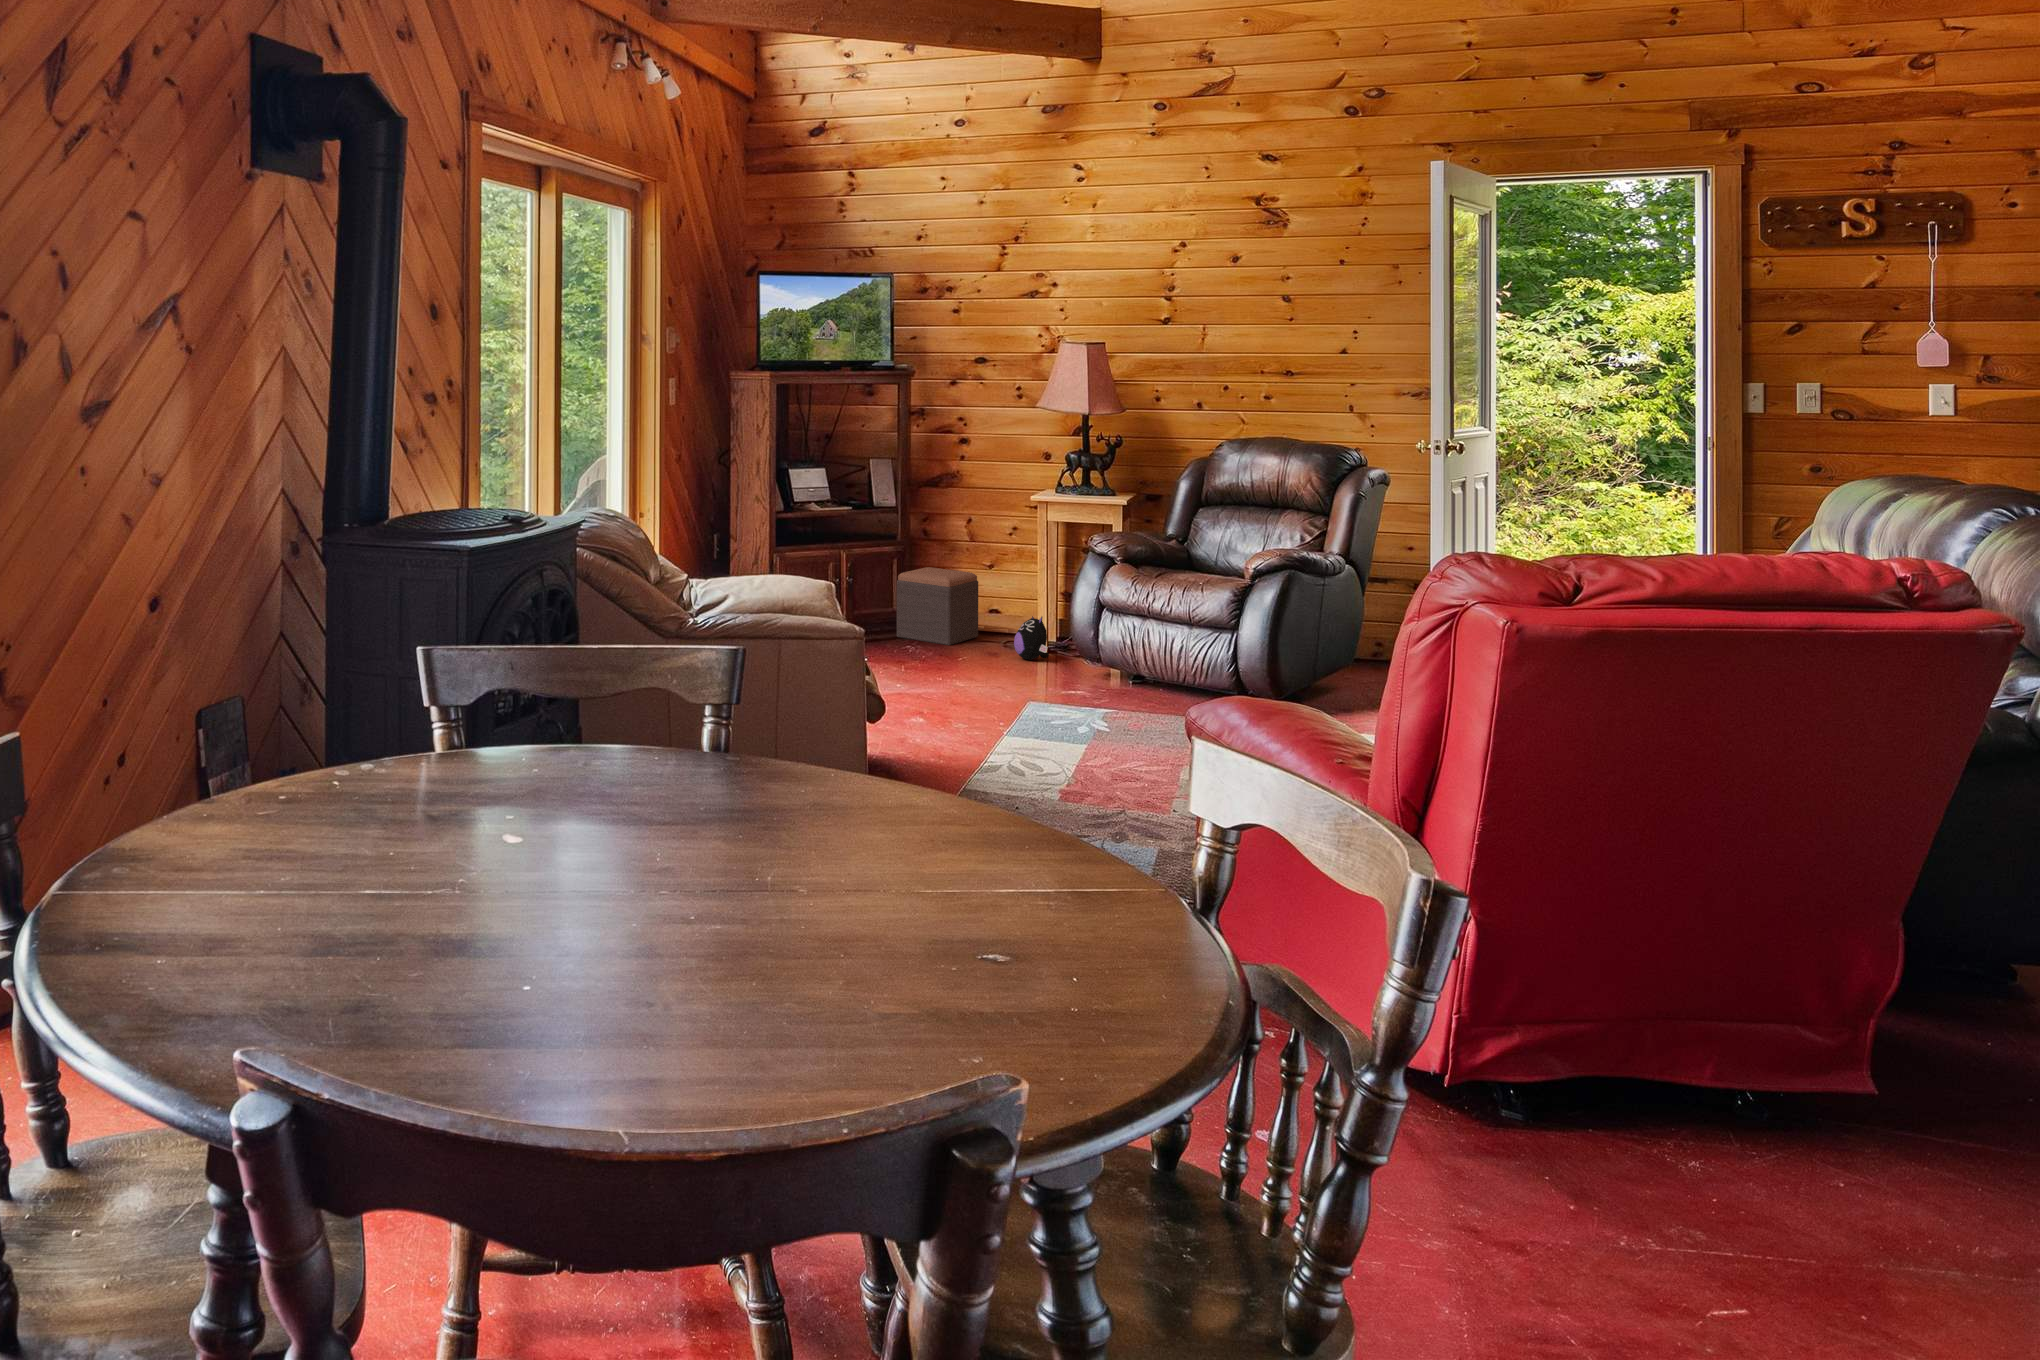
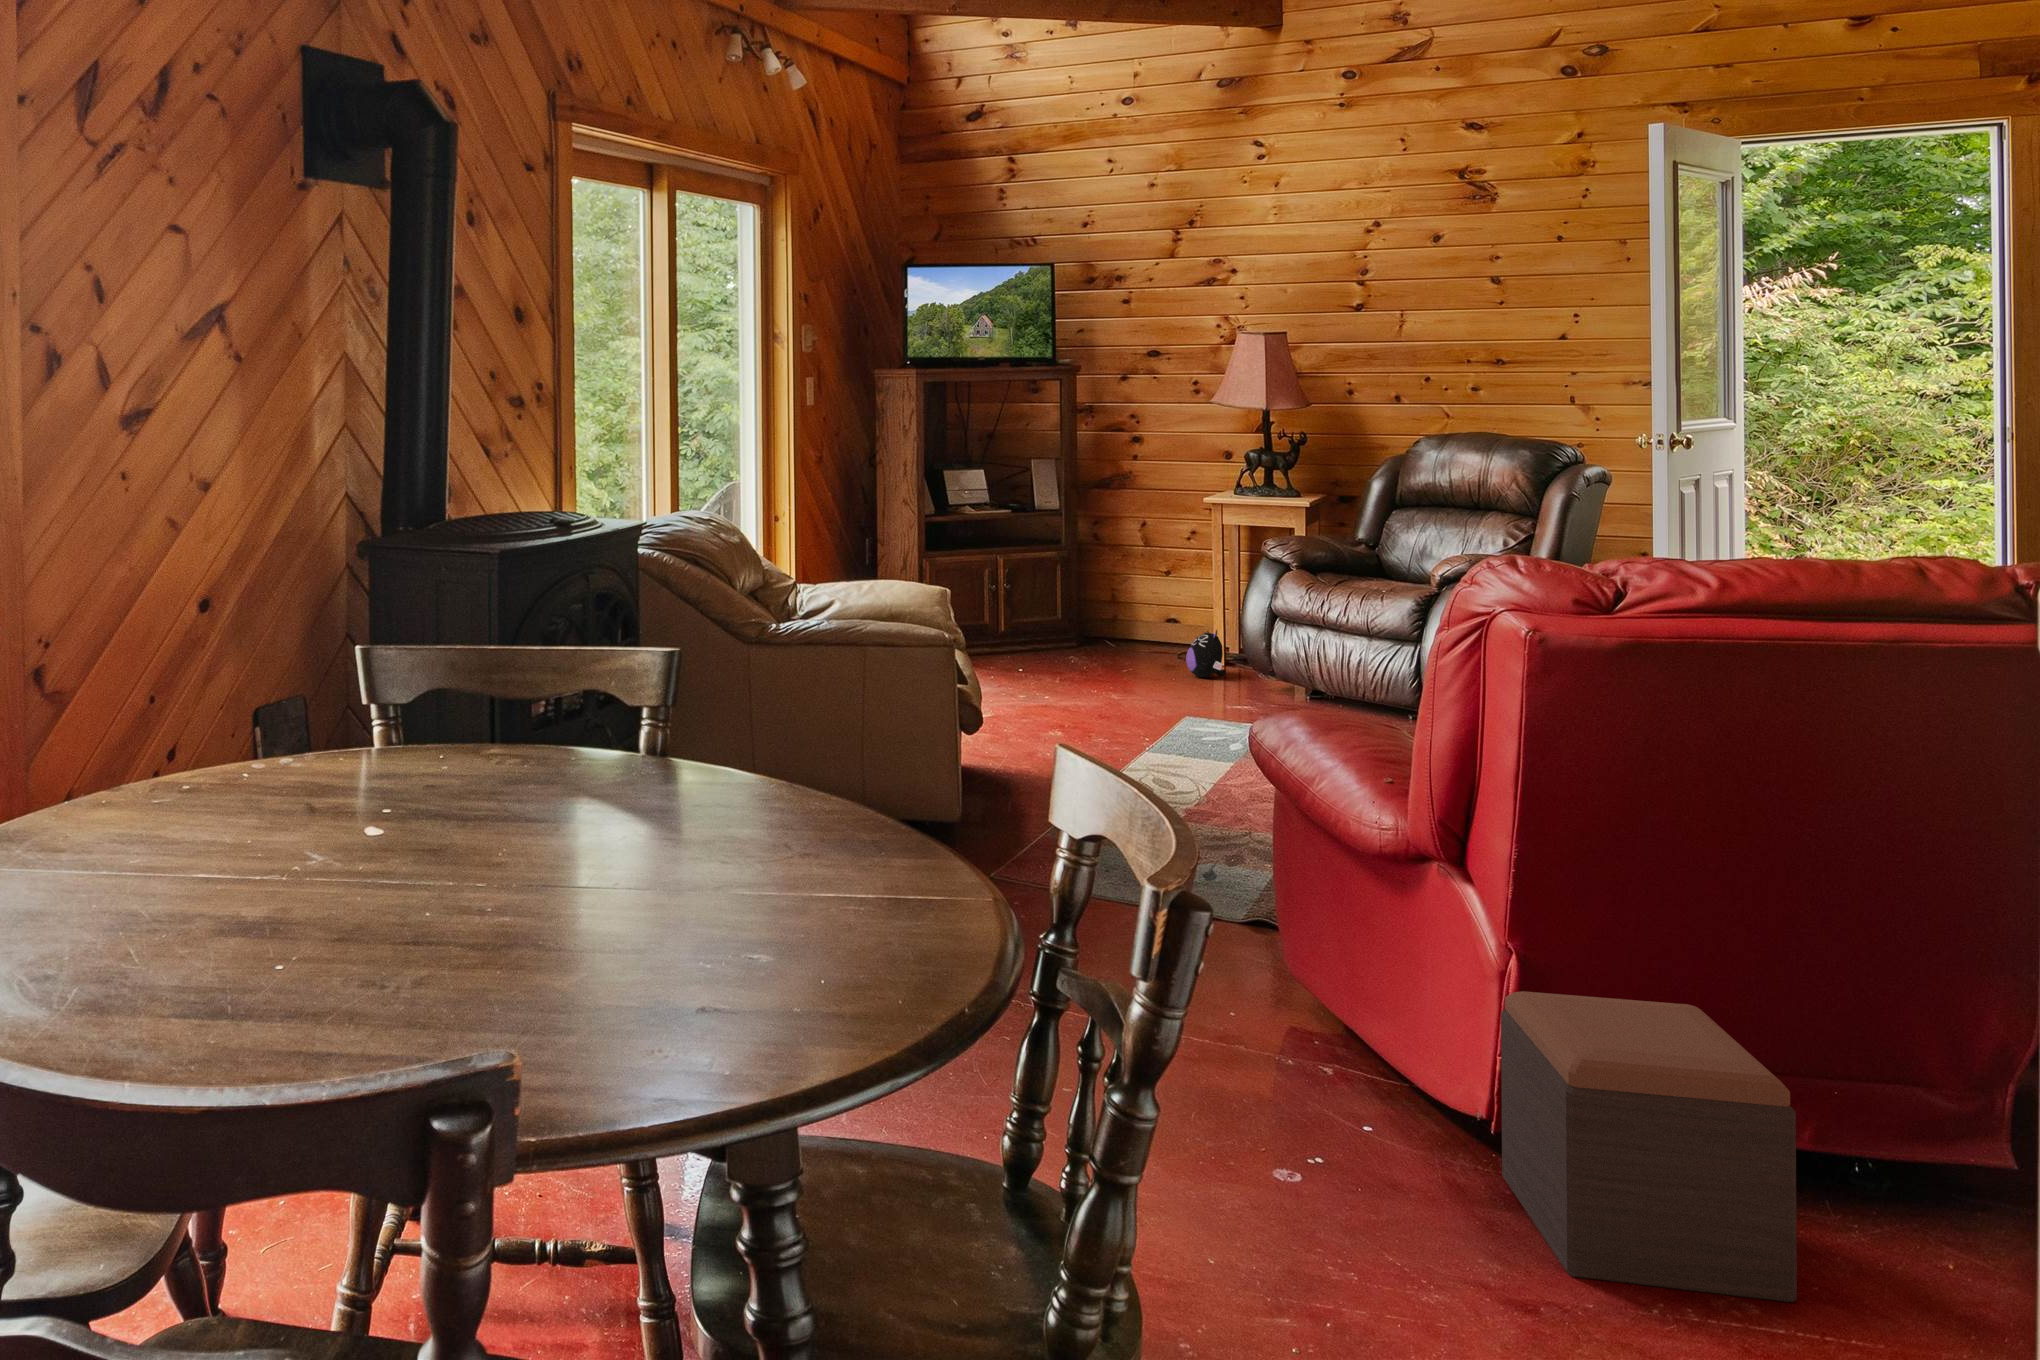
footstool: present [897,567,978,645] -> present [1501,991,1797,1302]

